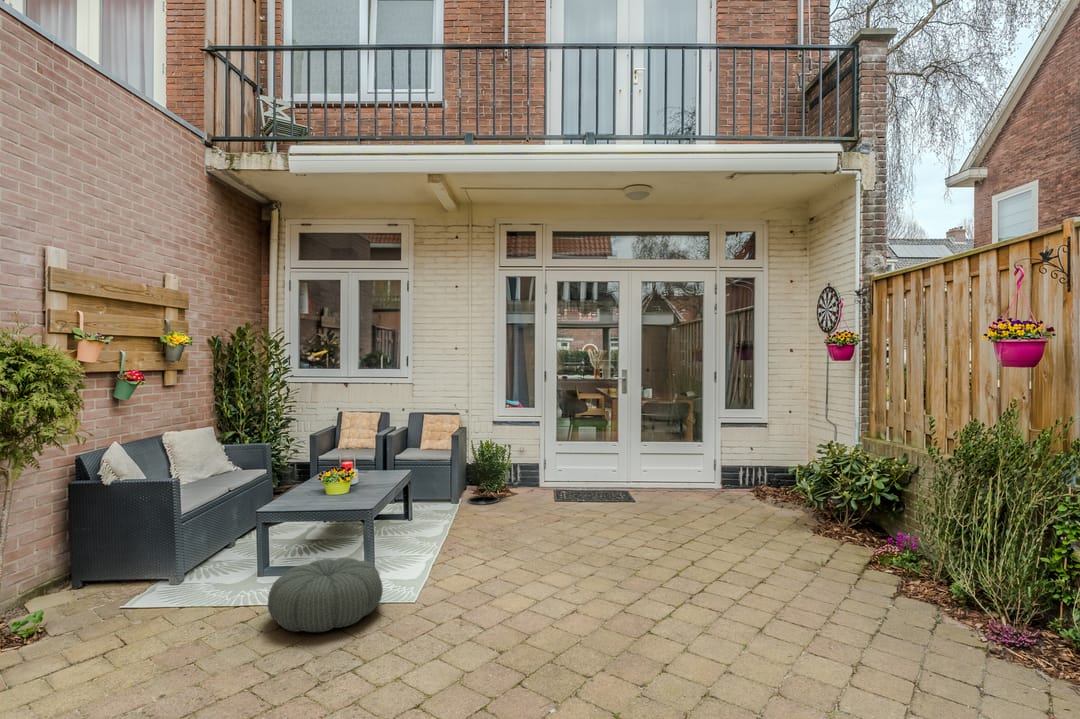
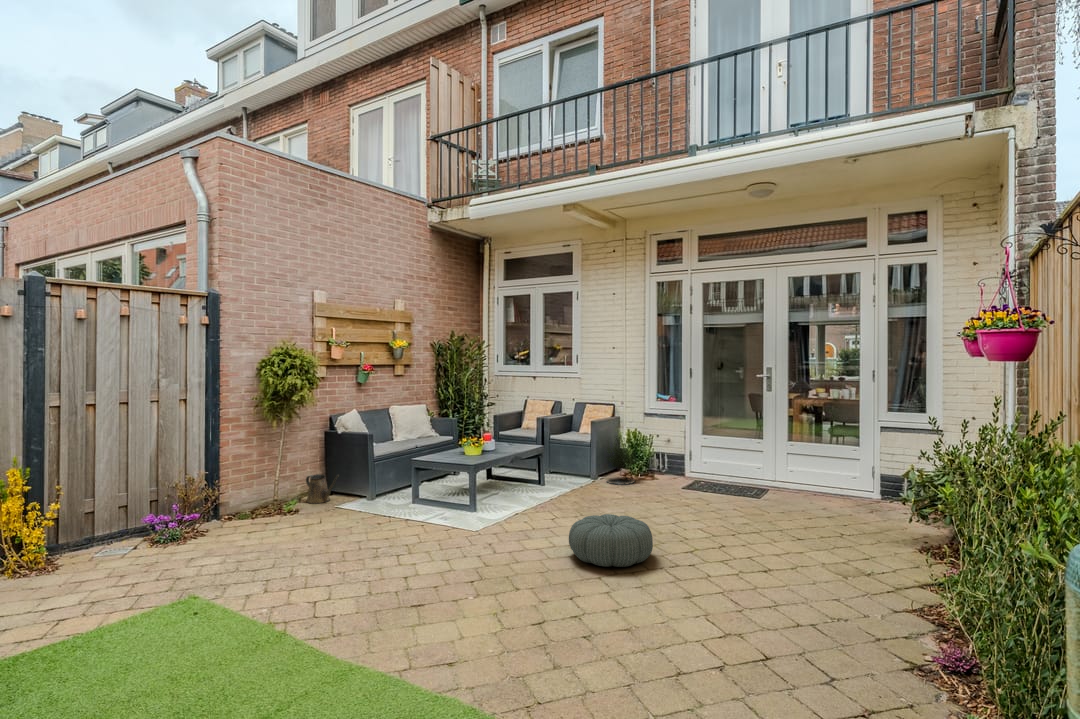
watering can: none [37,552,125,611] -> present [306,474,340,503]
pouf: present [267,558,383,632] -> present [569,514,653,567]

